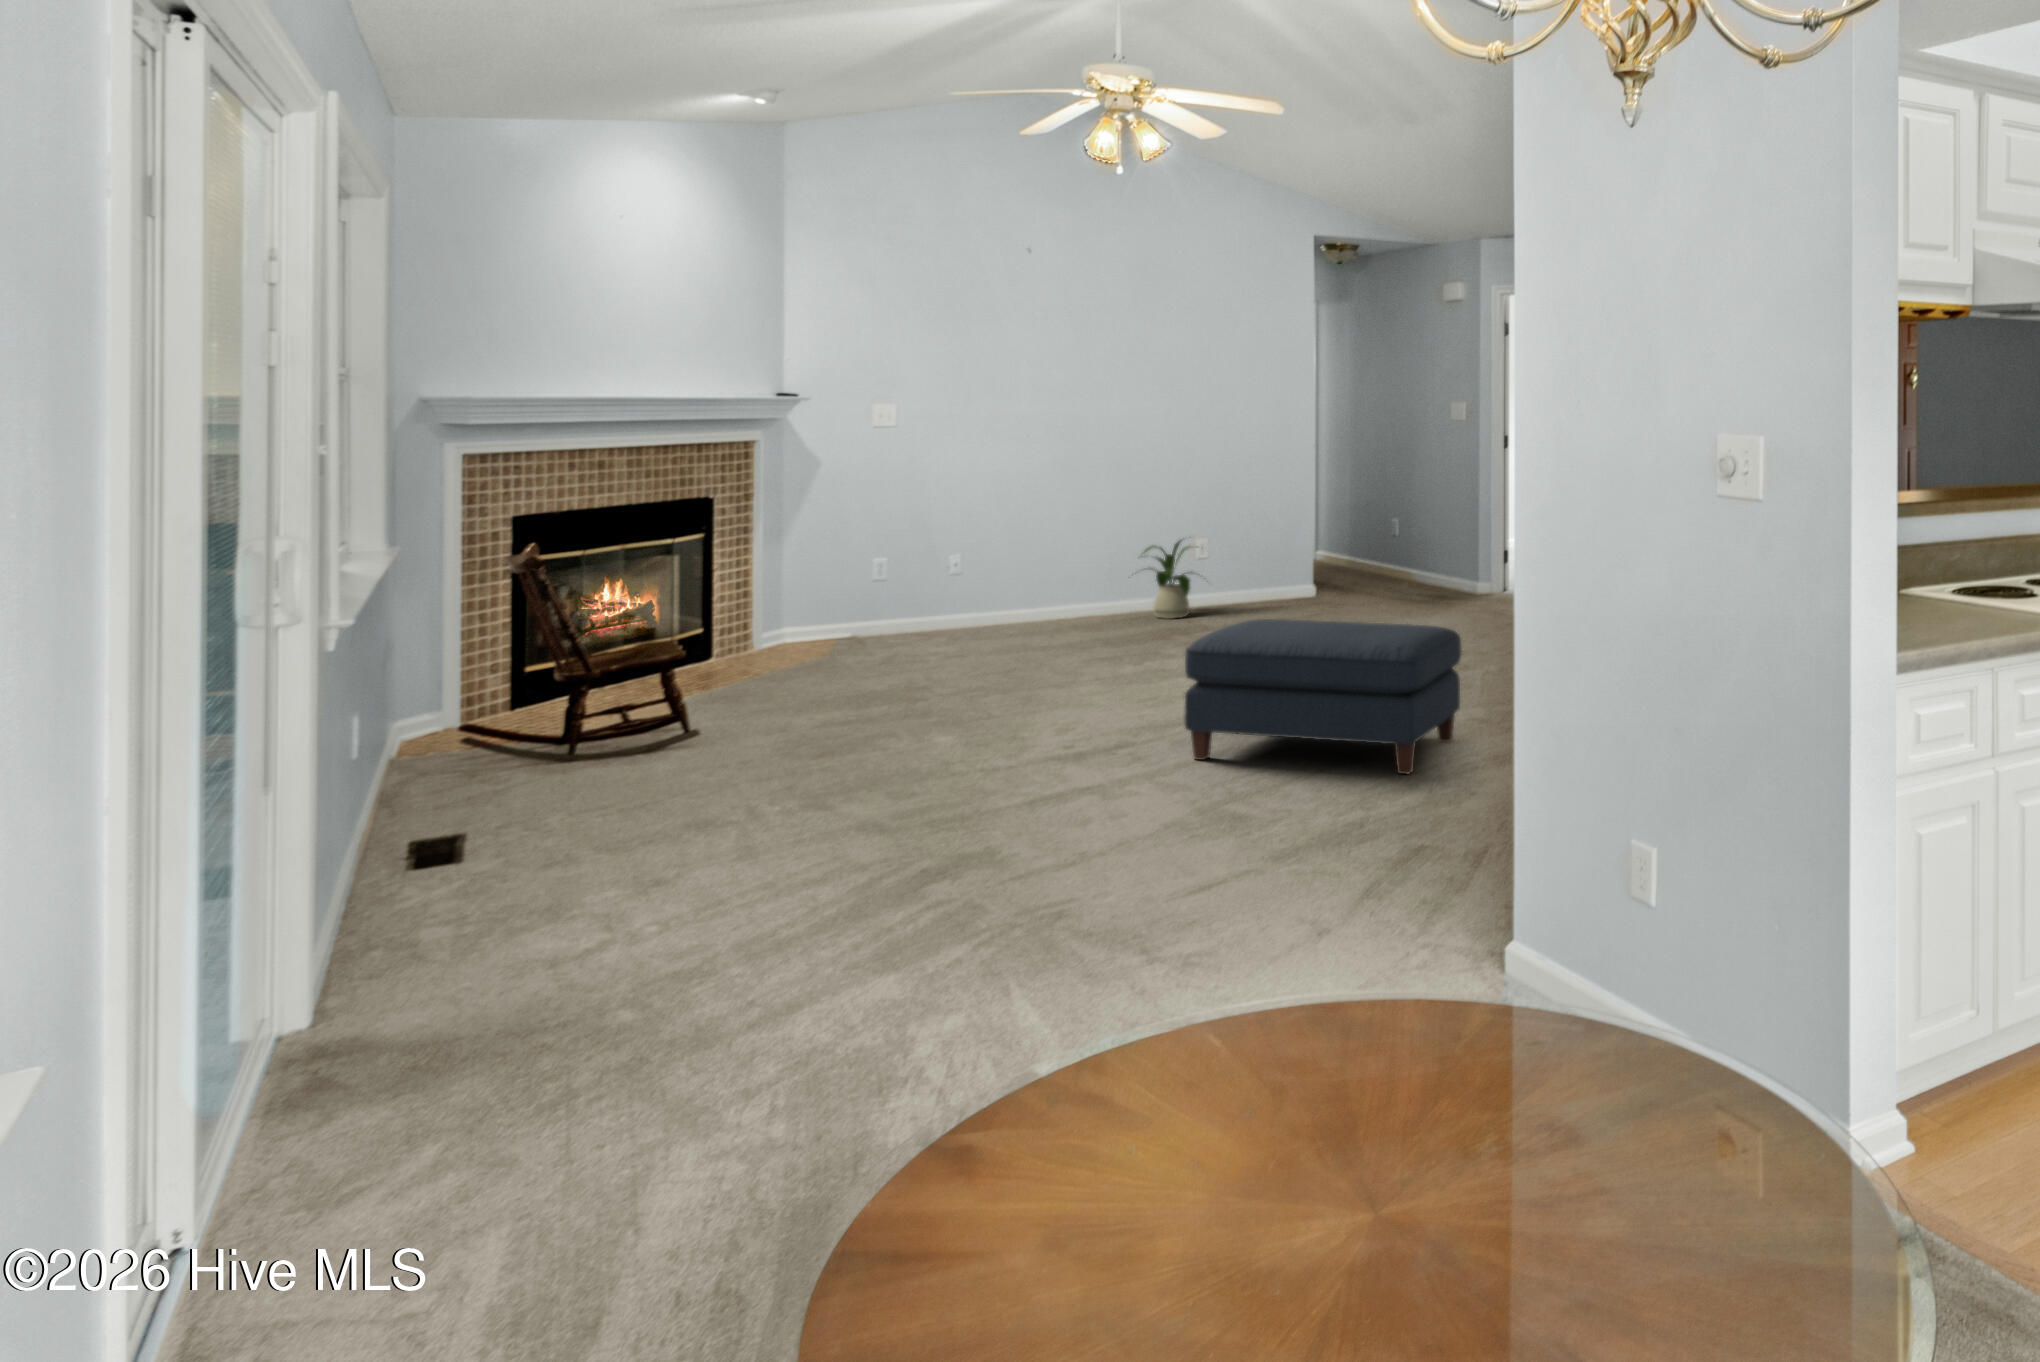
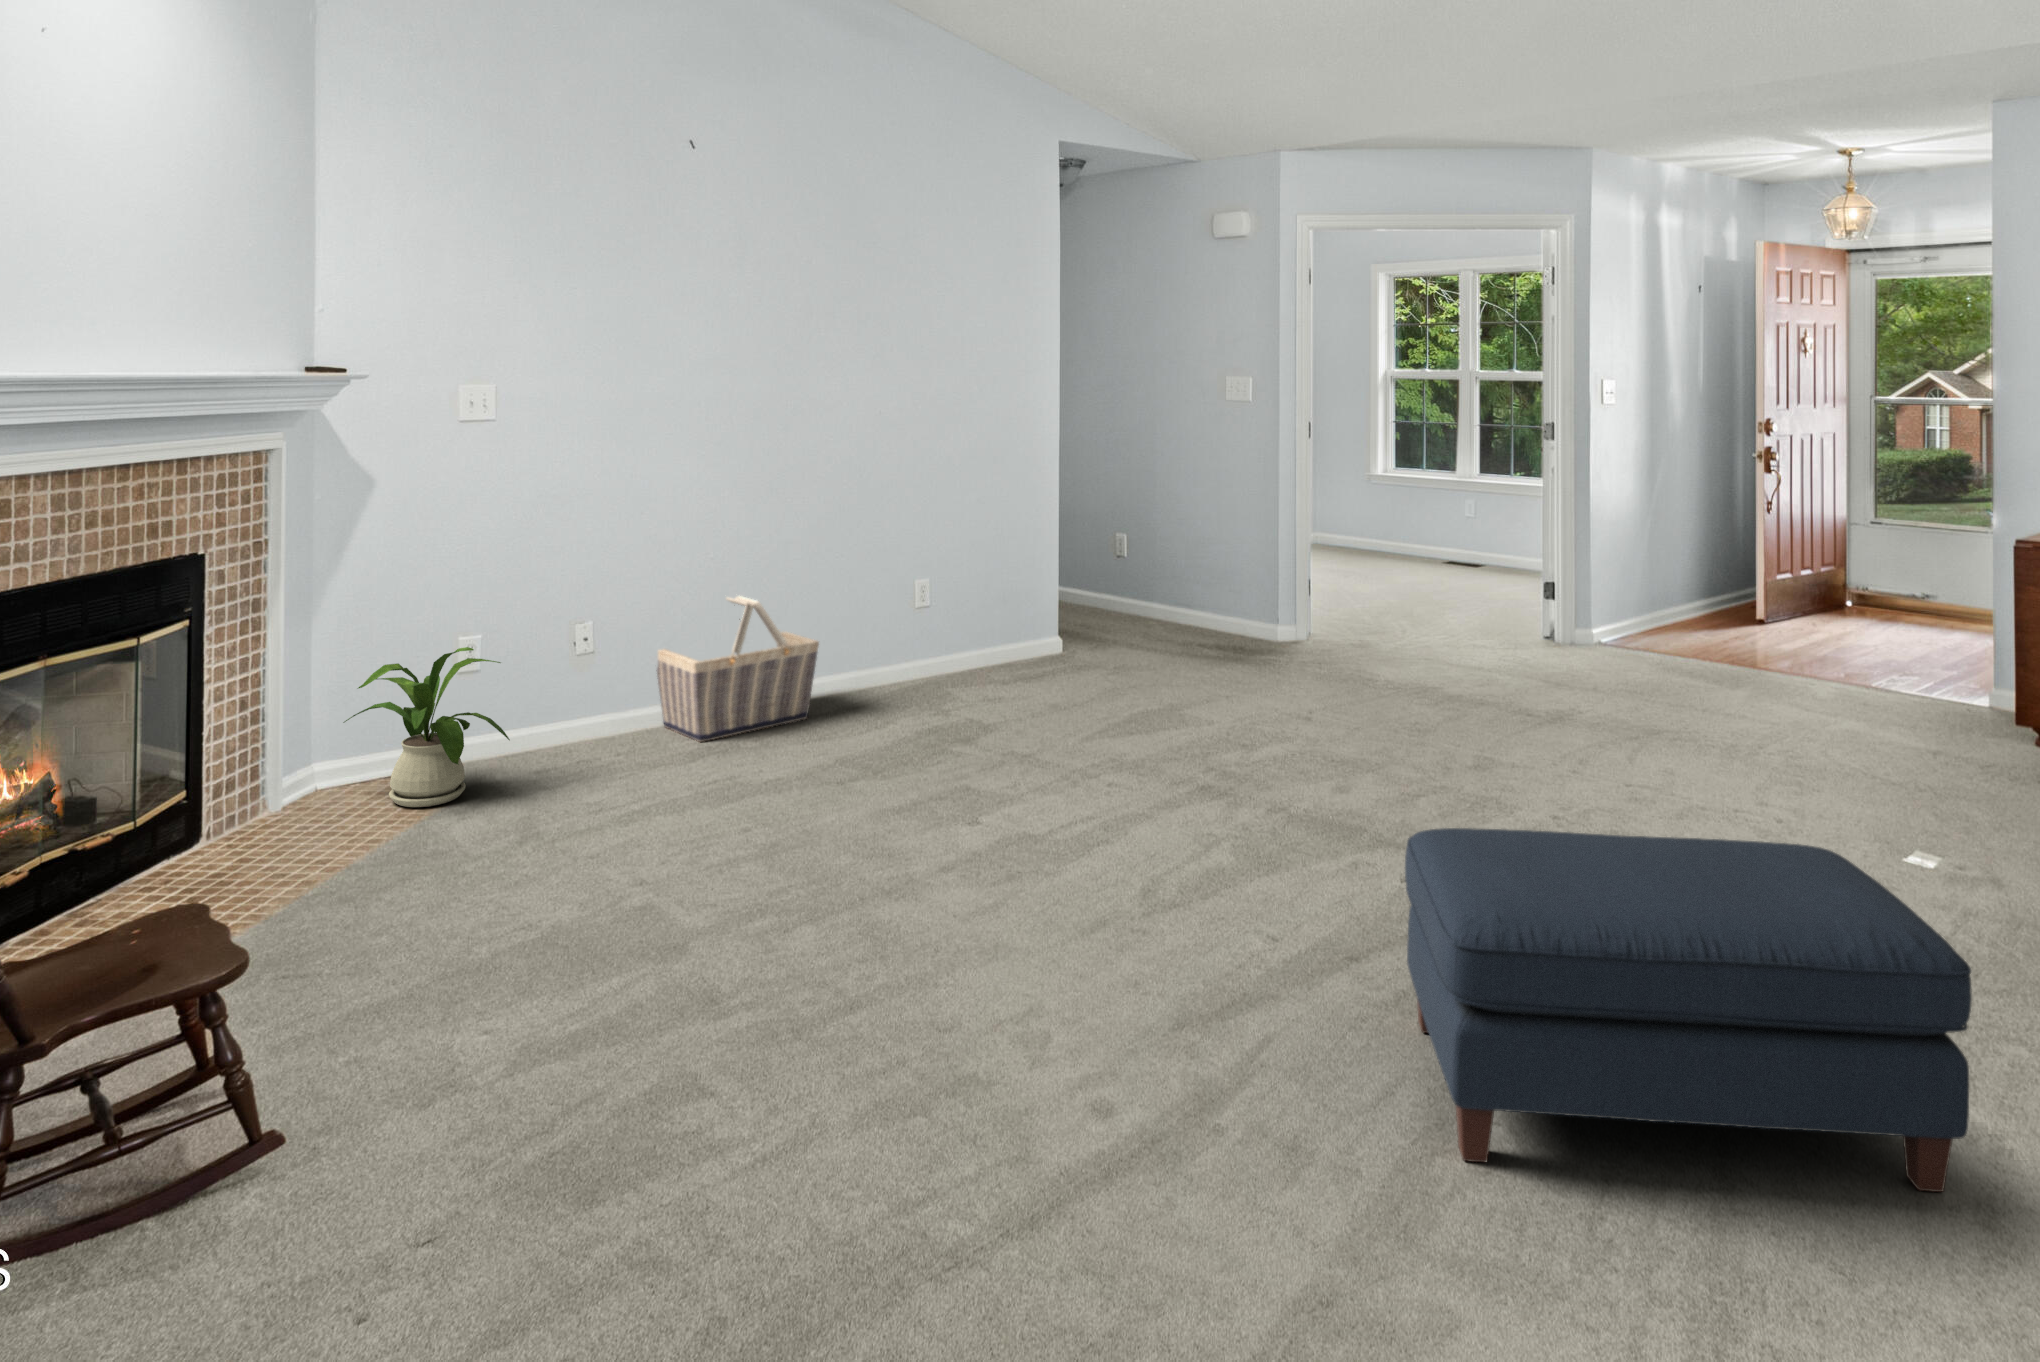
house plant: present [1144,540,1197,619] -> present [343,647,510,807]
basket: none [1002,542,1109,632] -> present [656,596,819,742]

